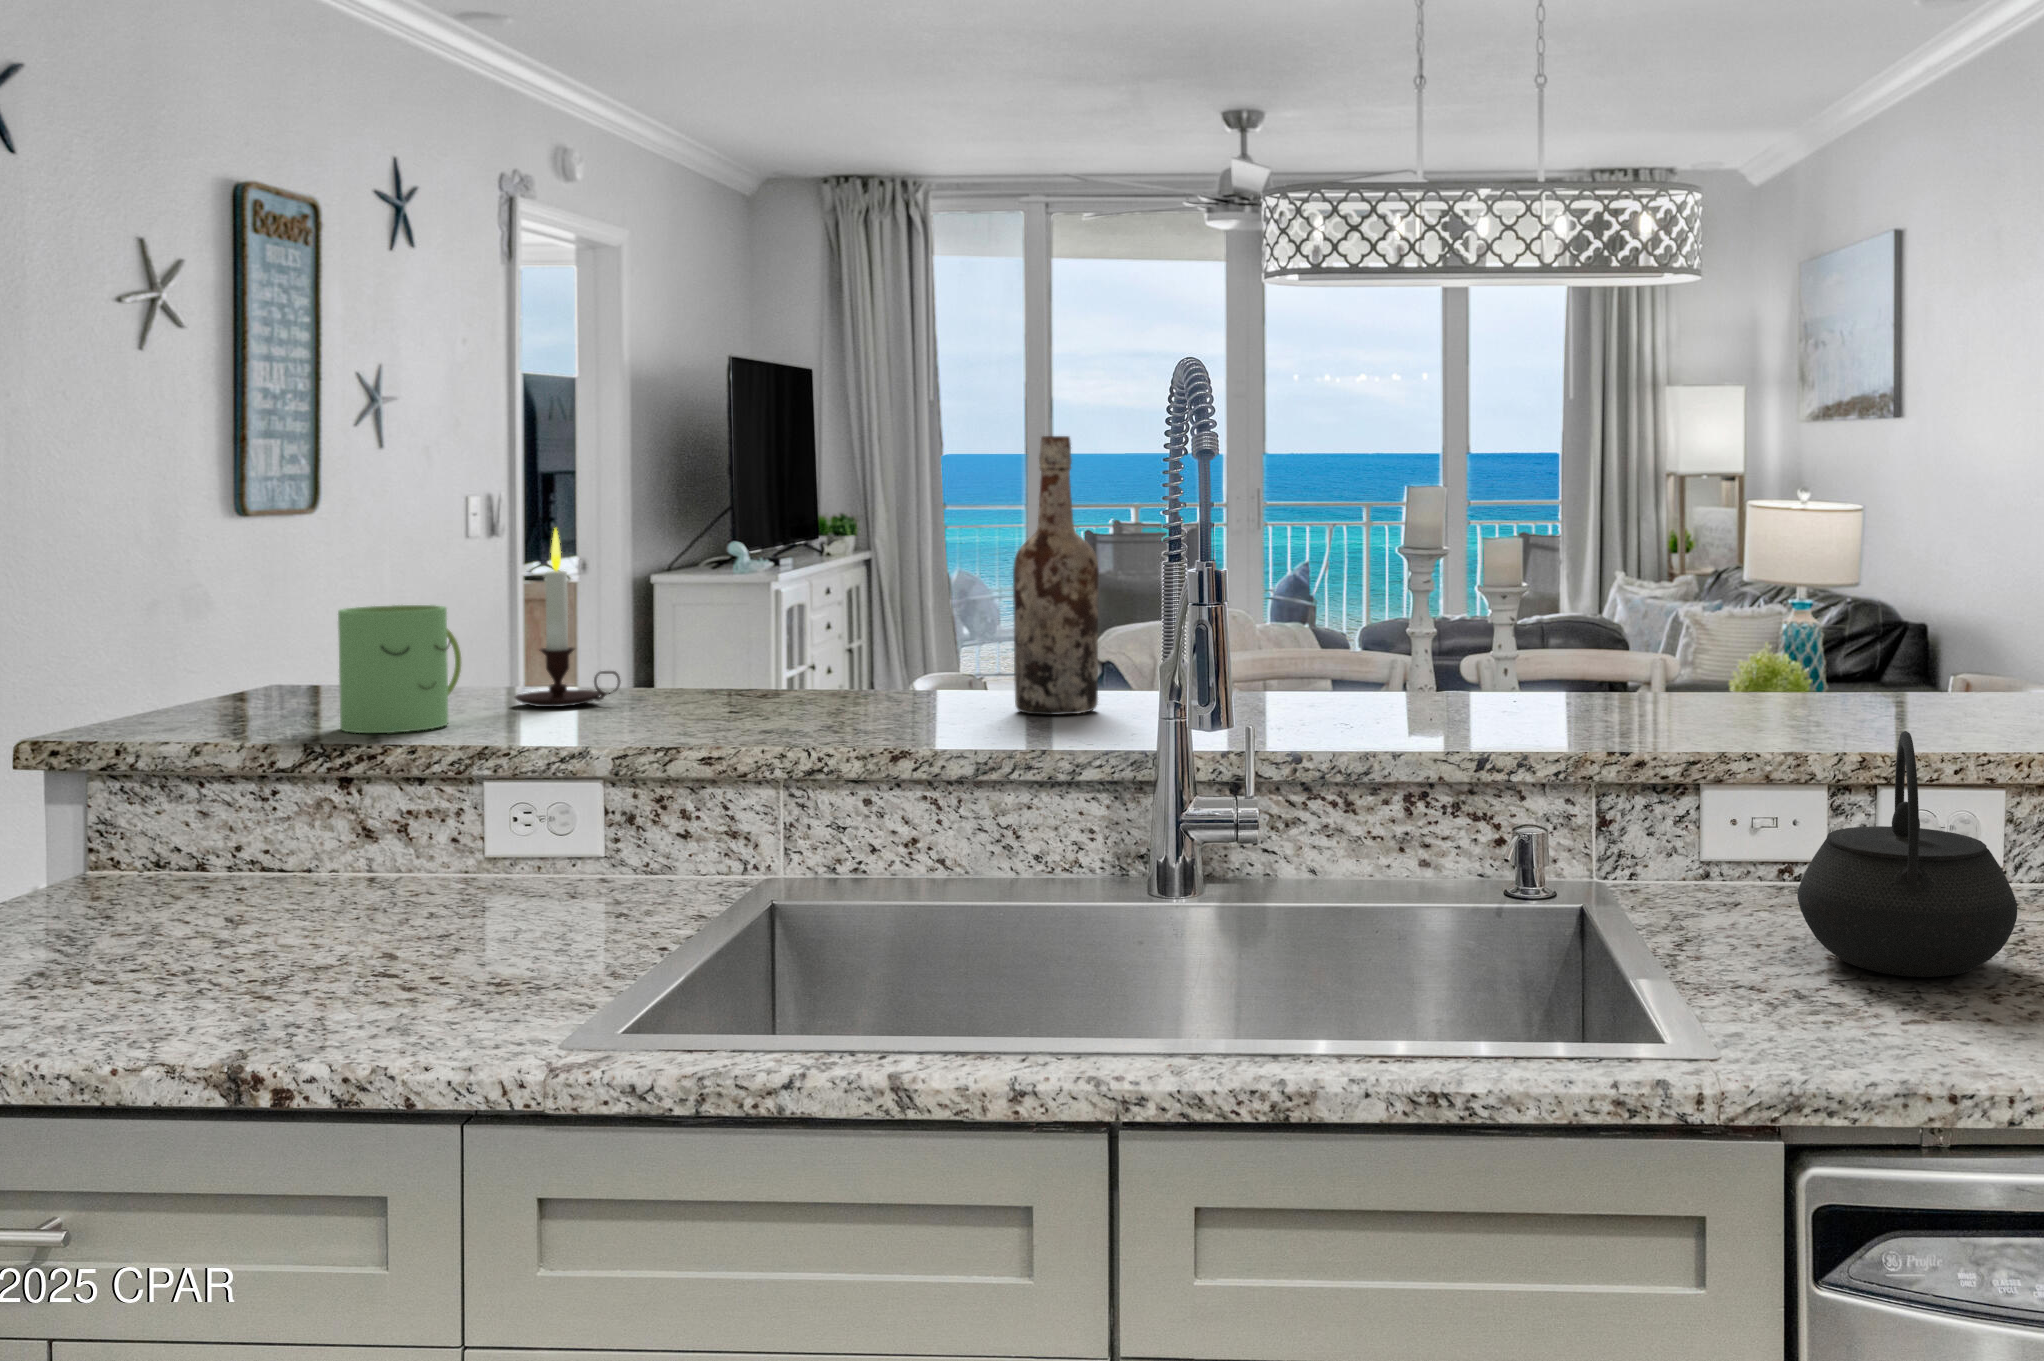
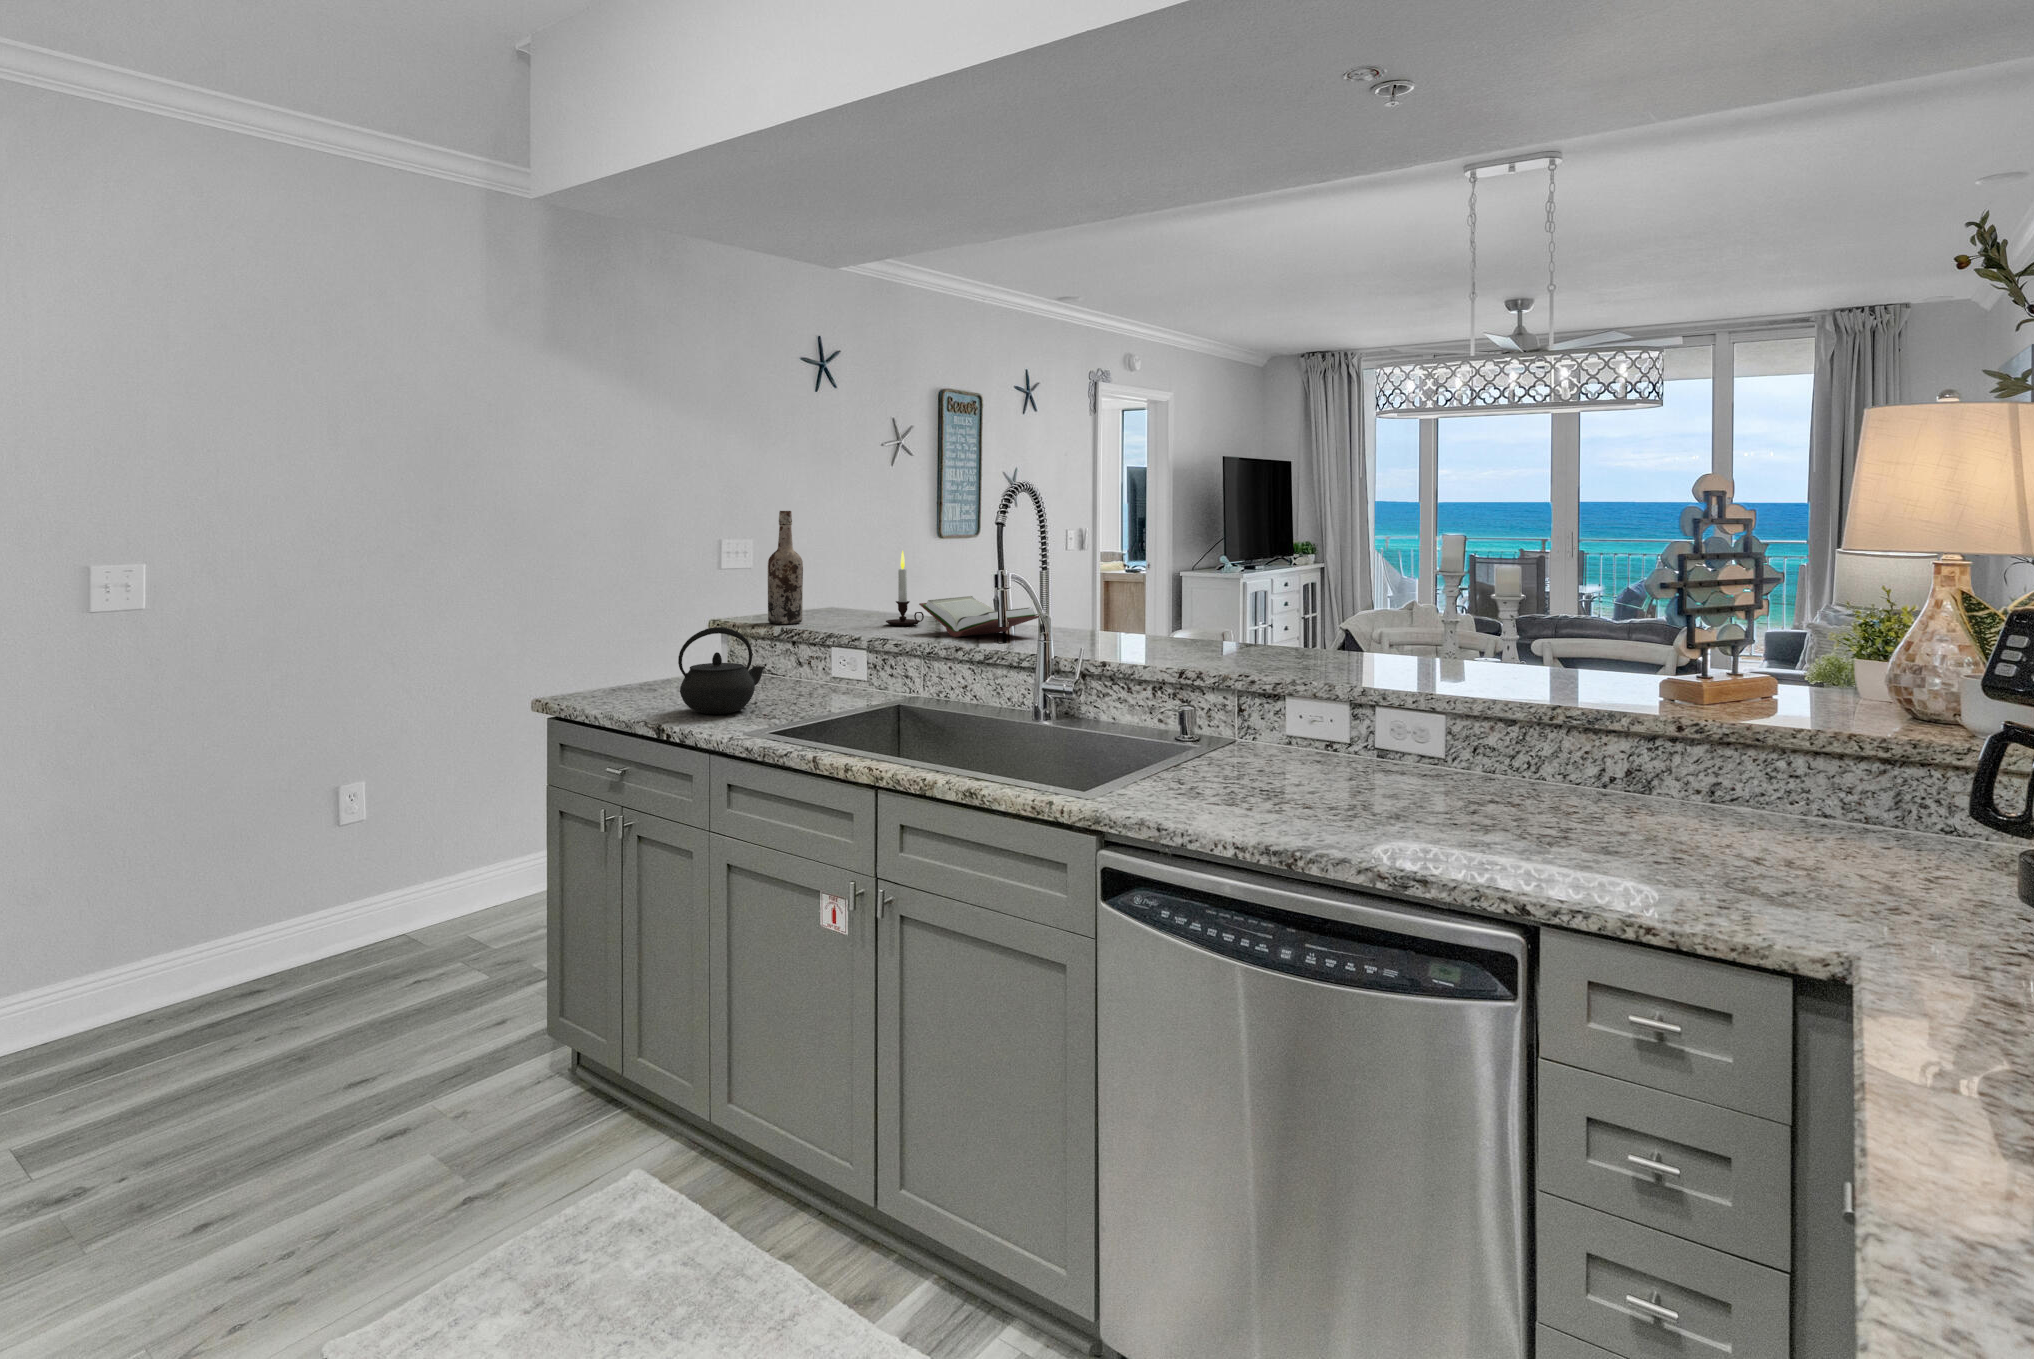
wine bottle: present [1013,436,1099,715] -> present [768,511,803,624]
mug: present [338,605,461,733] -> none [806,581,854,630]
book: none [662,626,948,722] -> present [919,596,1039,637]
kettle: present [1797,731,2017,977] -> present [678,627,765,714]

